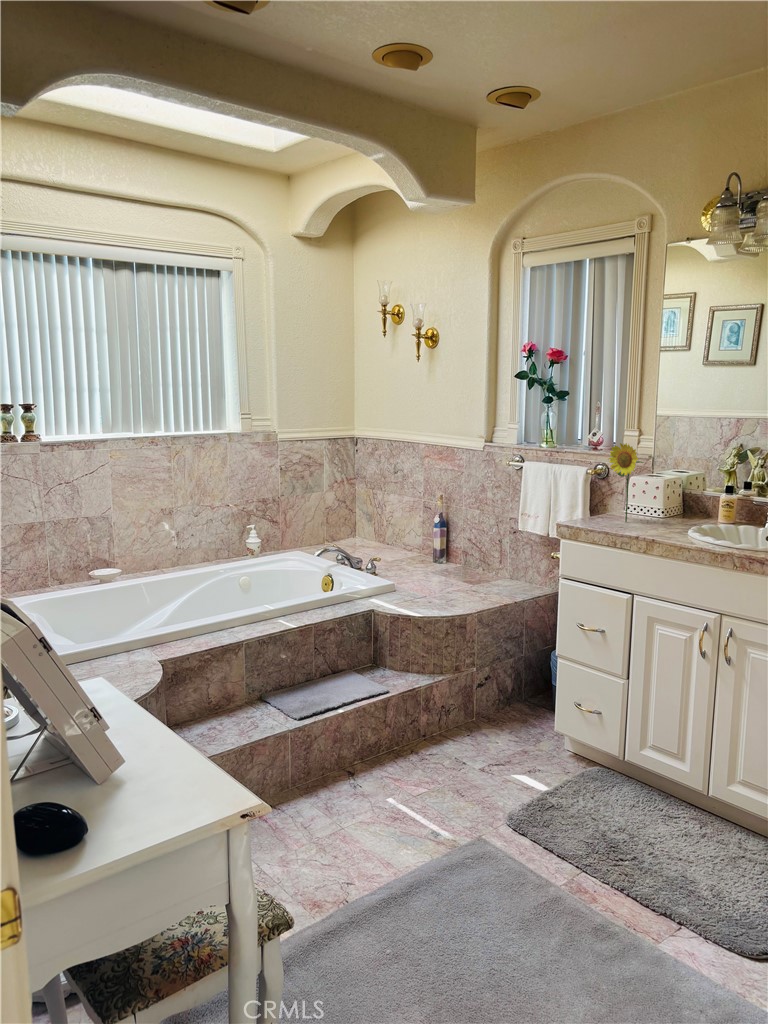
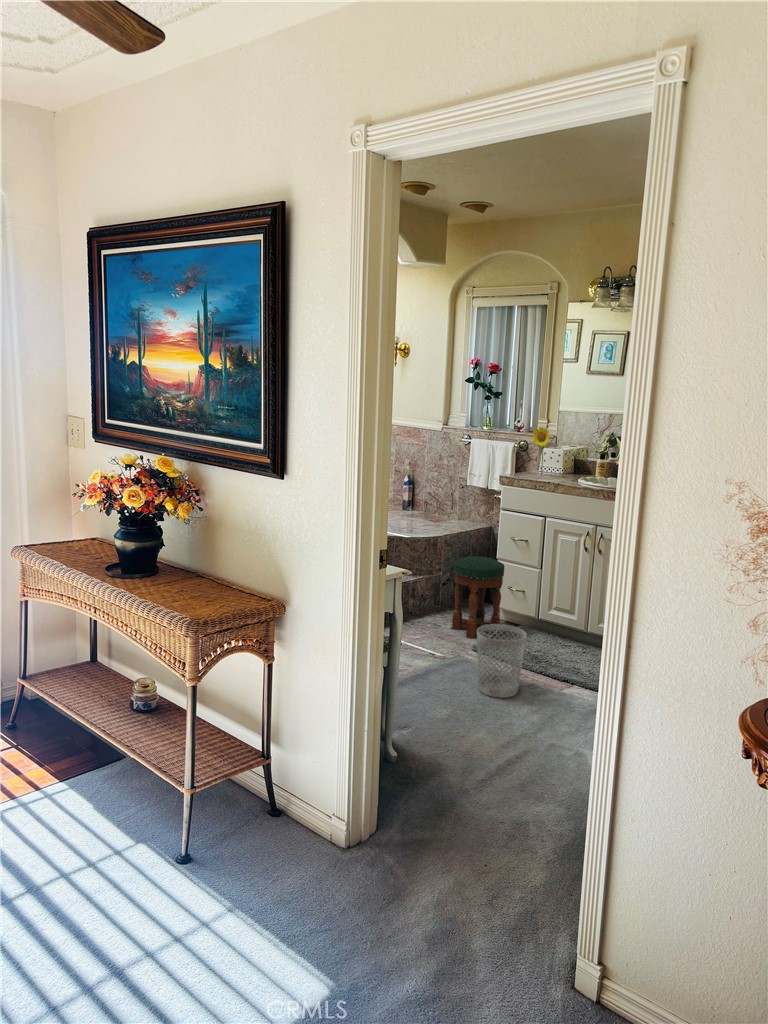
stool: none [482,654,565,792] -> present [452,556,504,638]
wastebasket: none [493,809,588,963] -> present [477,624,526,698]

